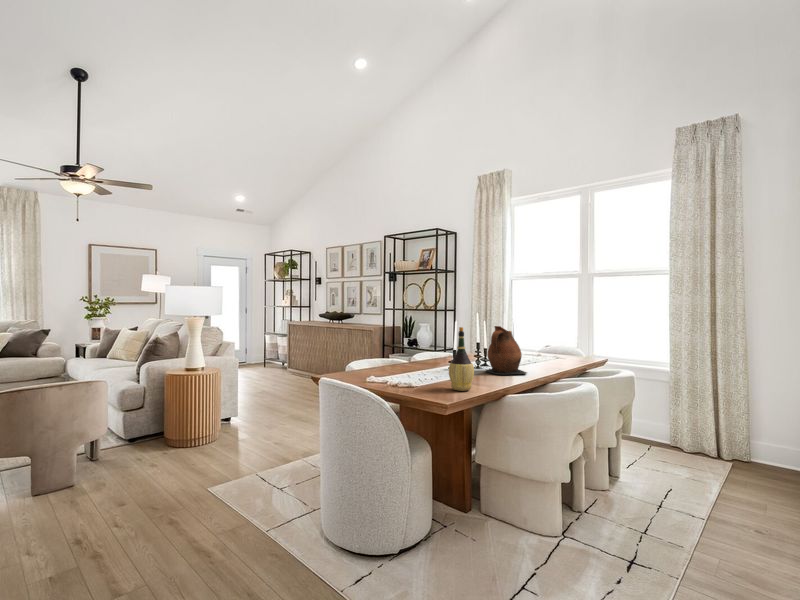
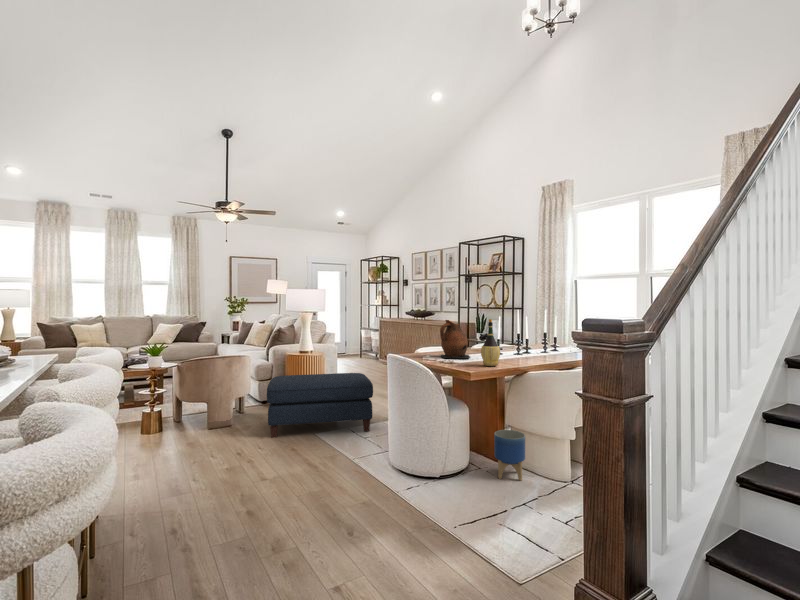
ceramic pitcher: present [485,326,527,374] -> present [440,320,470,359]
ottoman: none [130,396,290,502] -> present [267,373,373,438]
planter: none [465,472,506,543] -> present [494,430,525,481]

